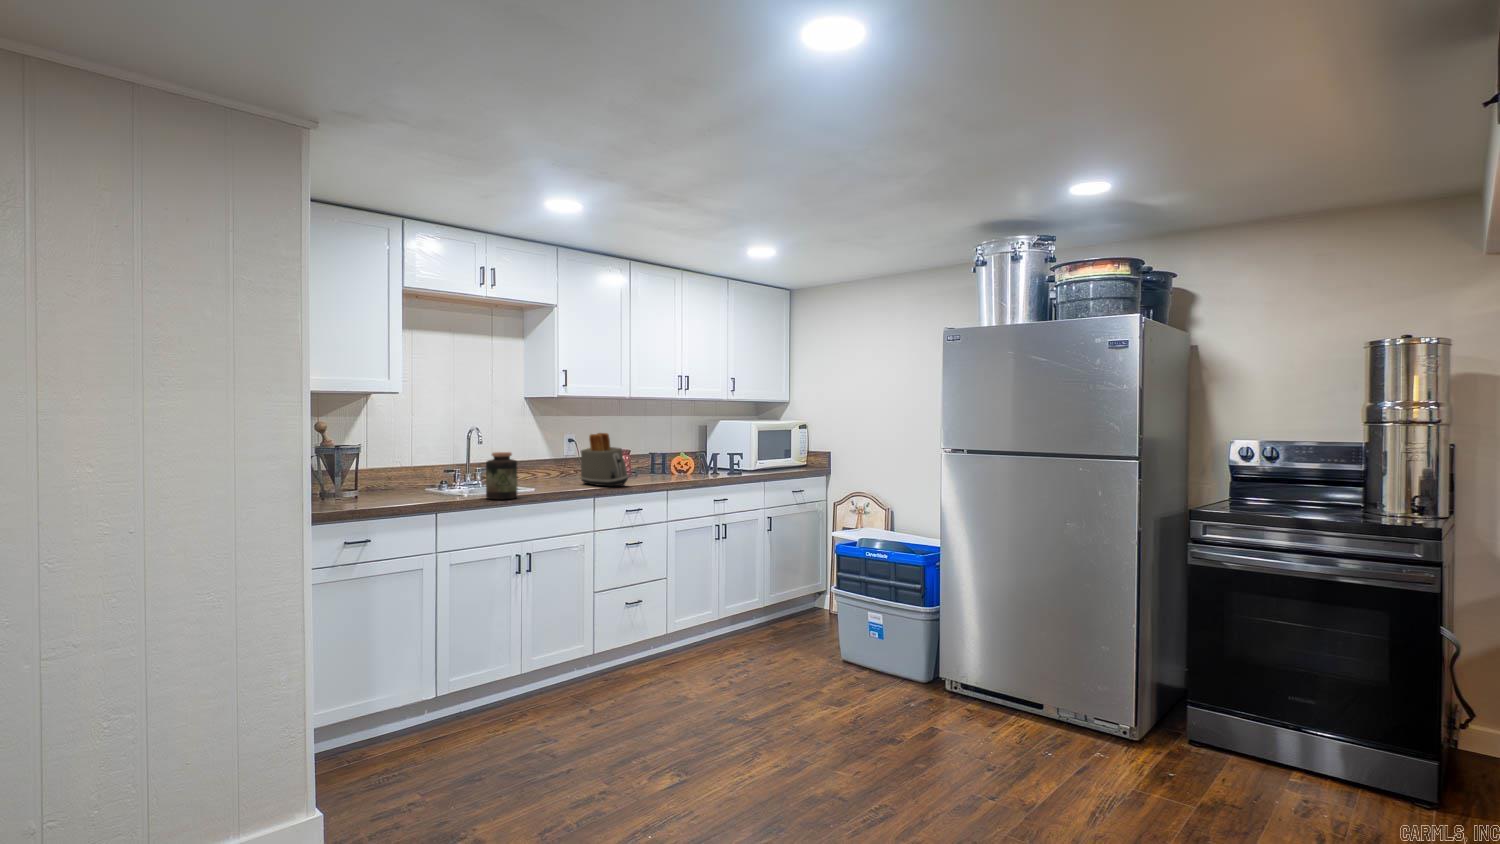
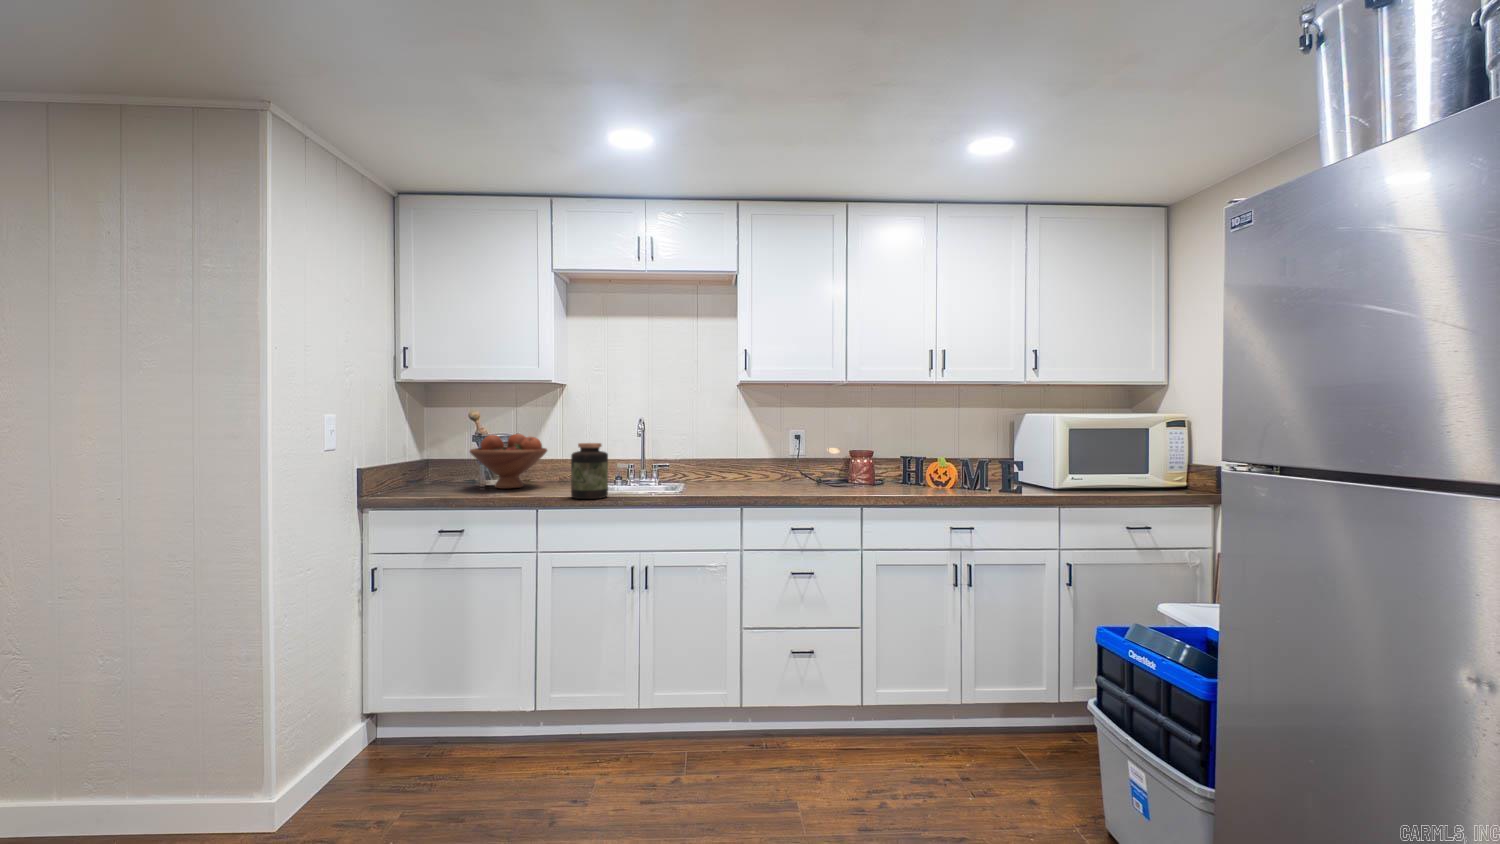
toaster: present [581,433,629,486] -> none [748,424,790,495]
fruit bowl: none [345,447,423,501] -> present [470,434,547,489]

